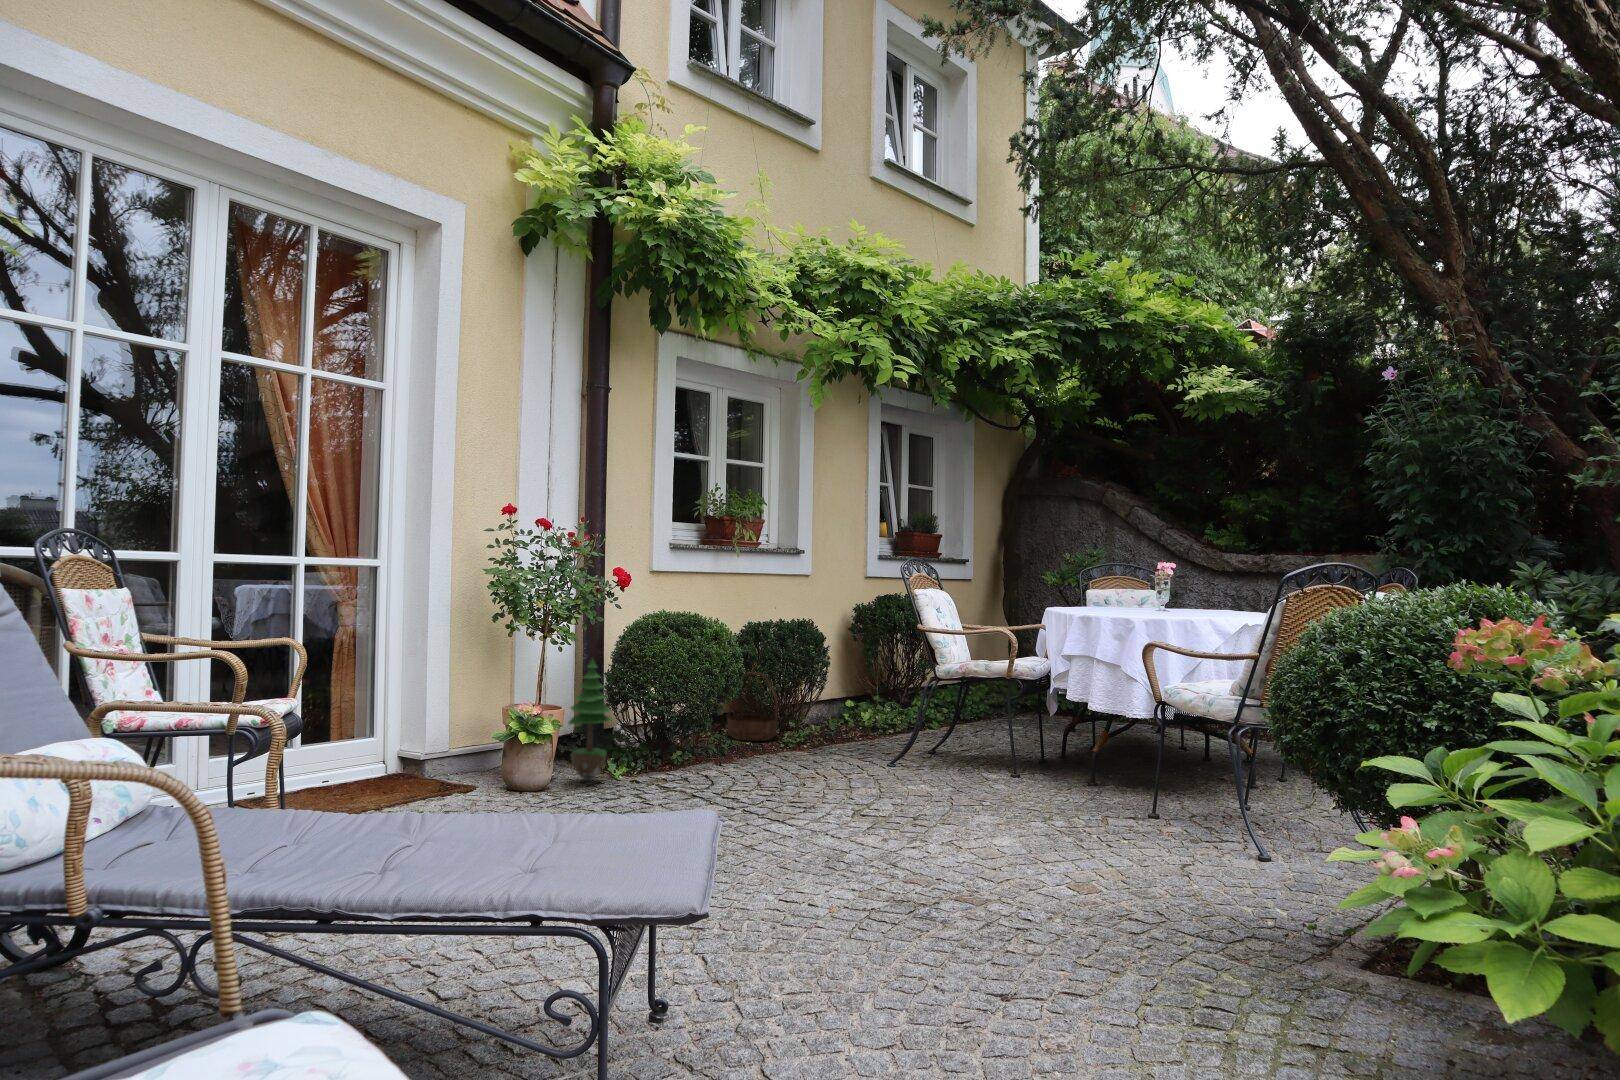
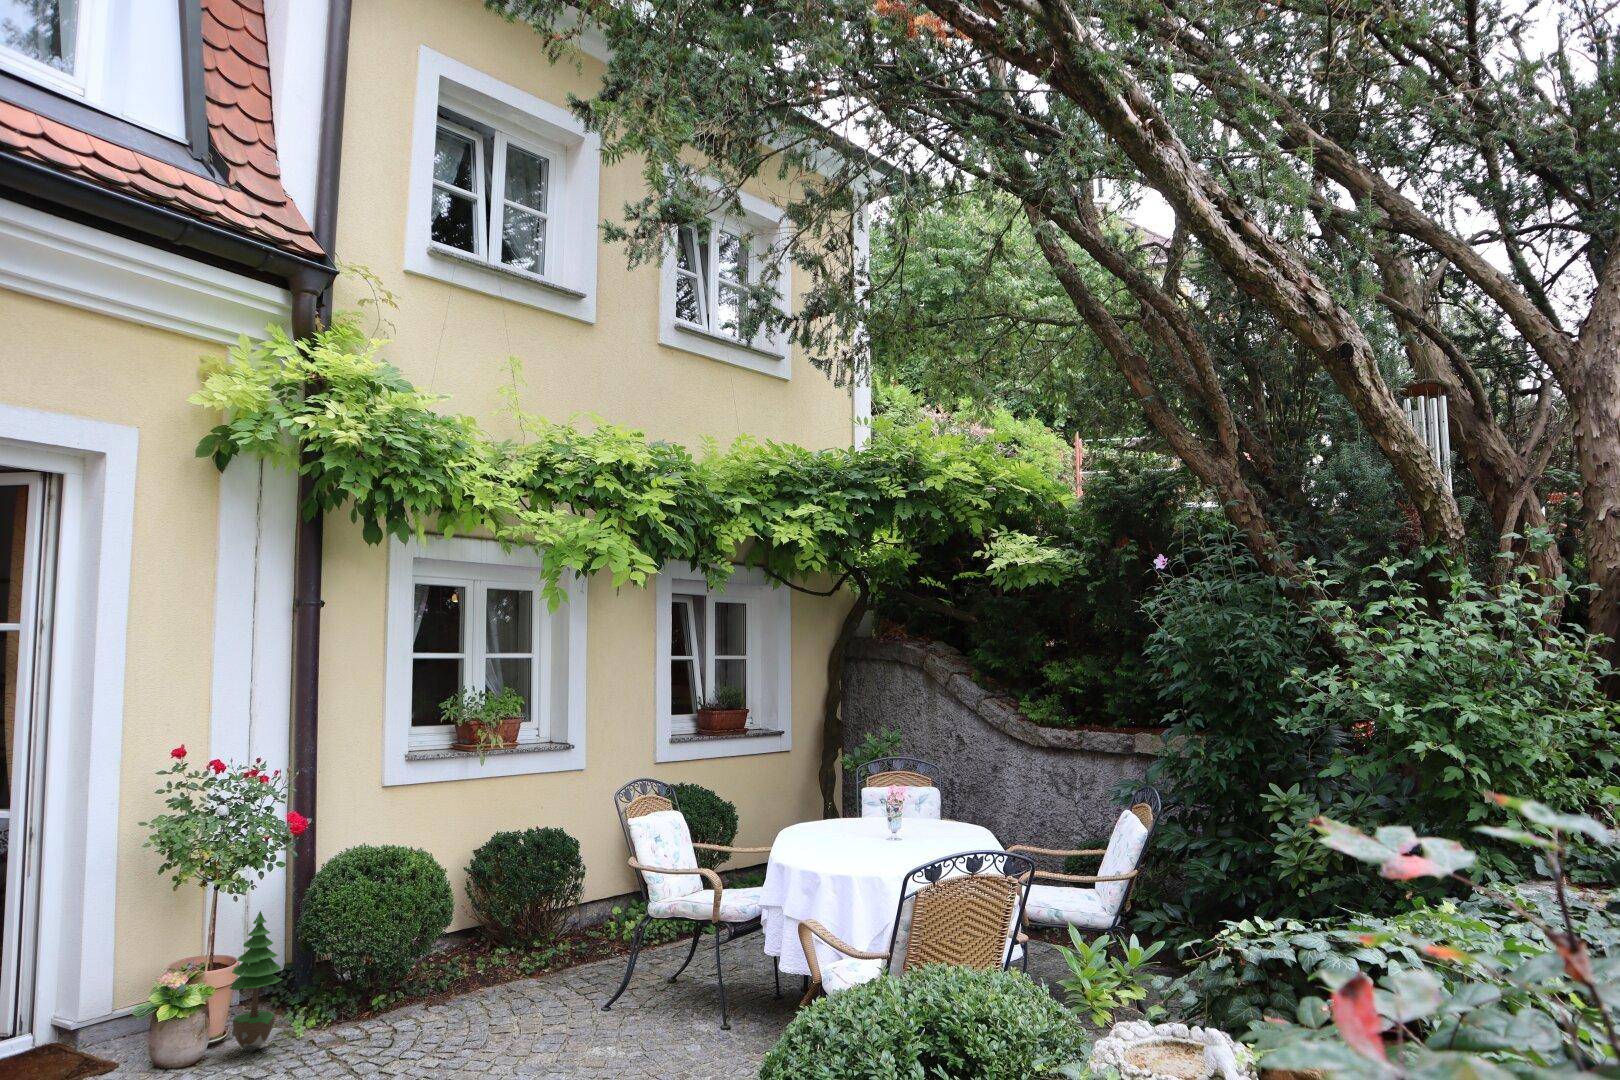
basket: present [727,672,778,741] -> none [465,892,522,972]

